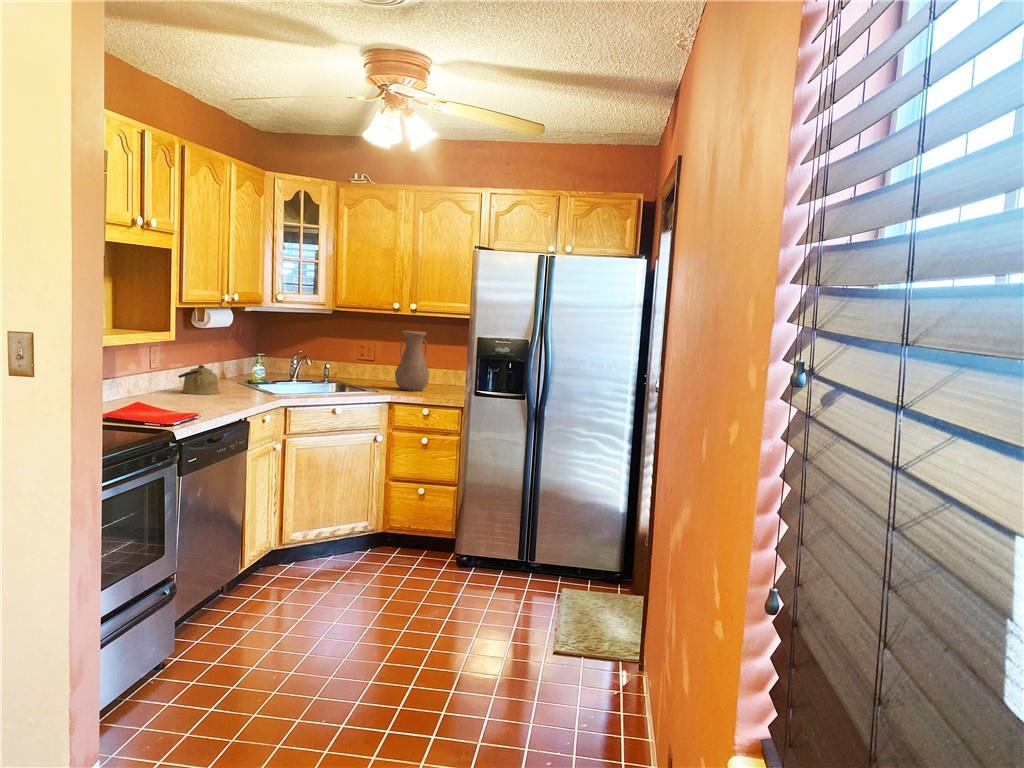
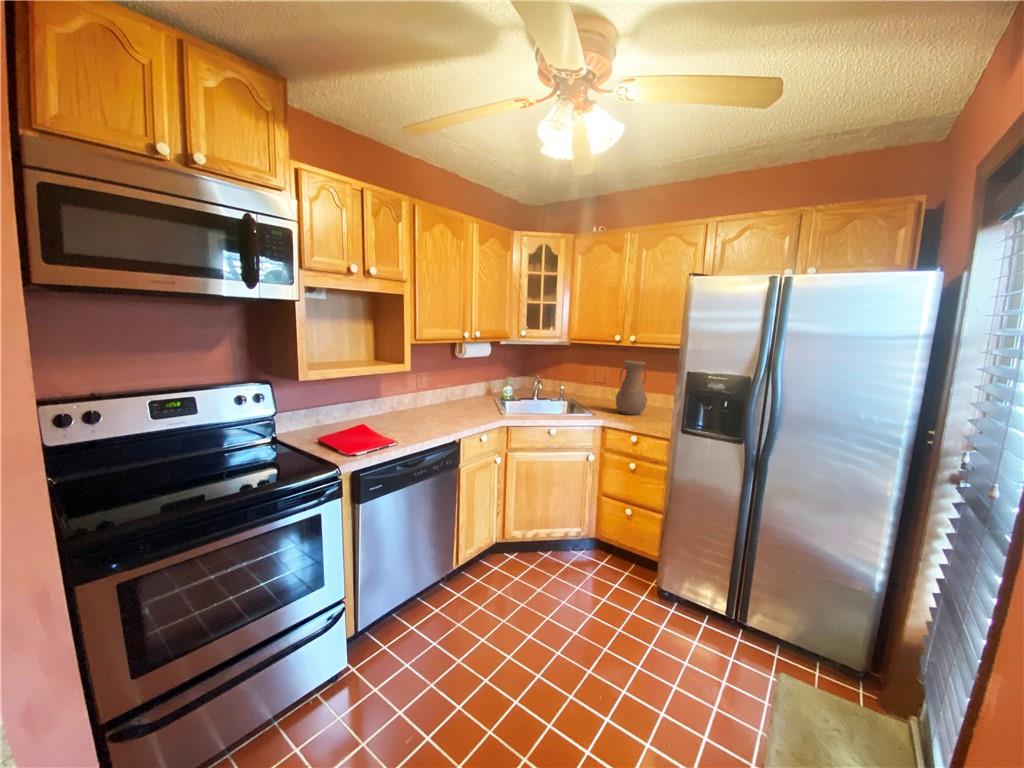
kettle: present [178,365,219,394] -> none [433,387,465,411]

